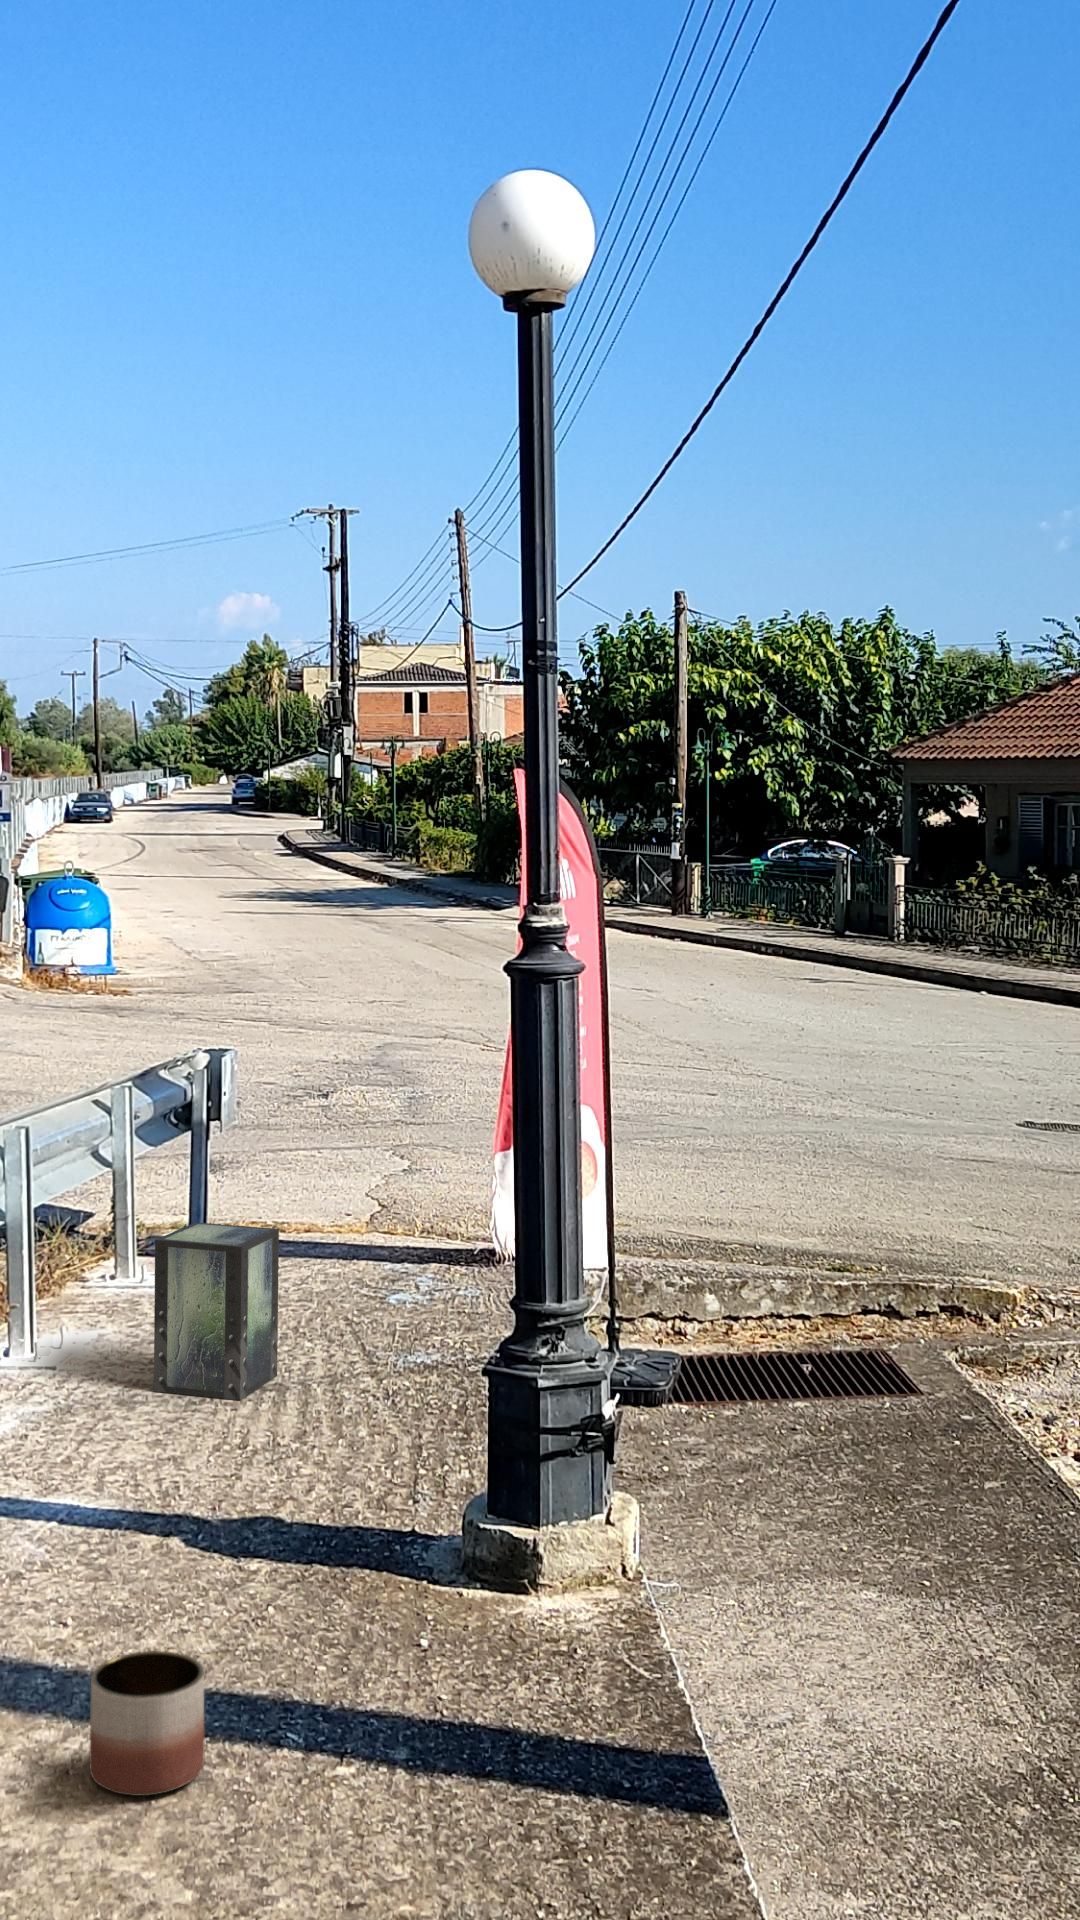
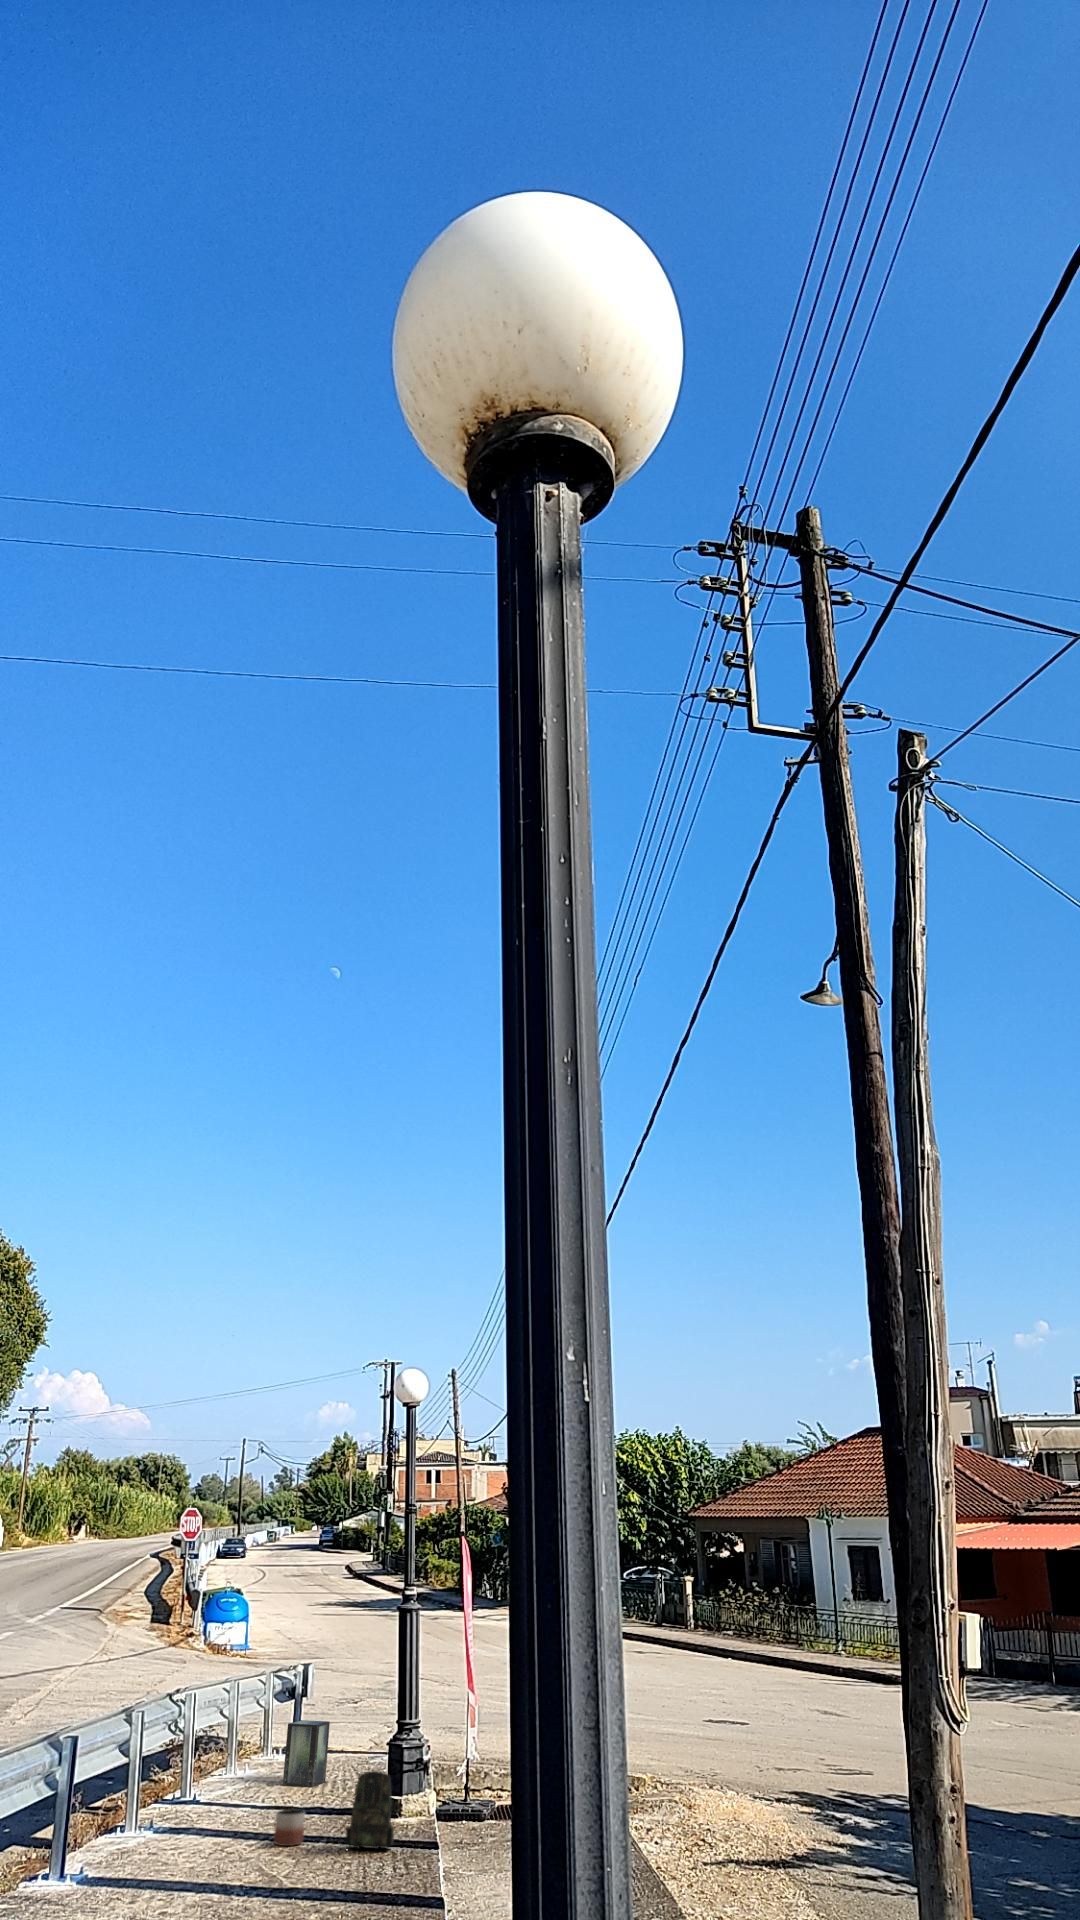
backpack: none [370,1545,562,1839] -> present [345,1771,394,1849]

